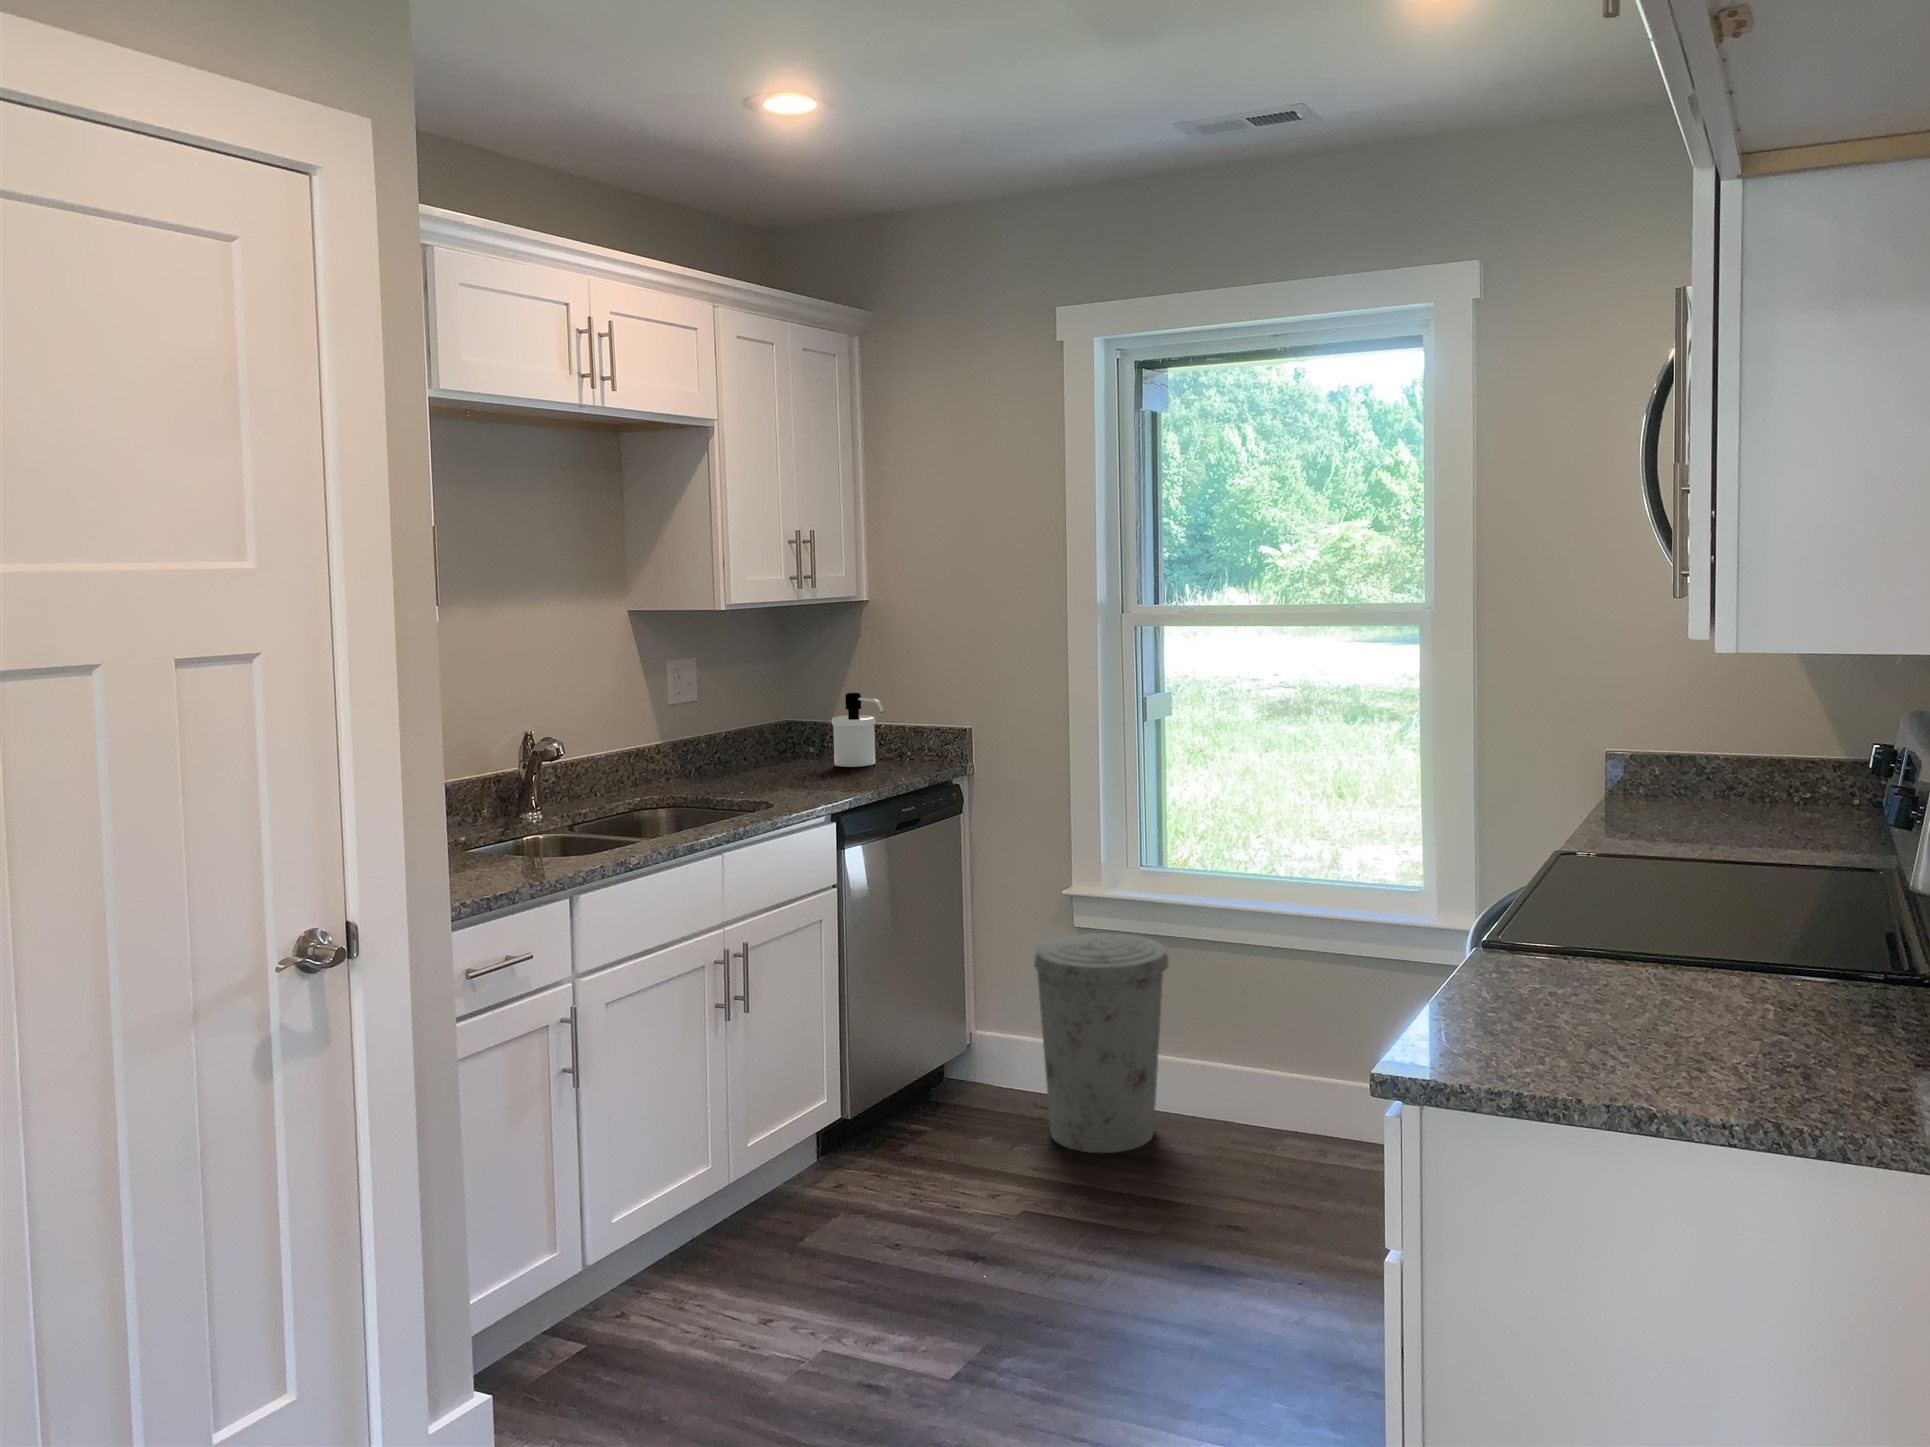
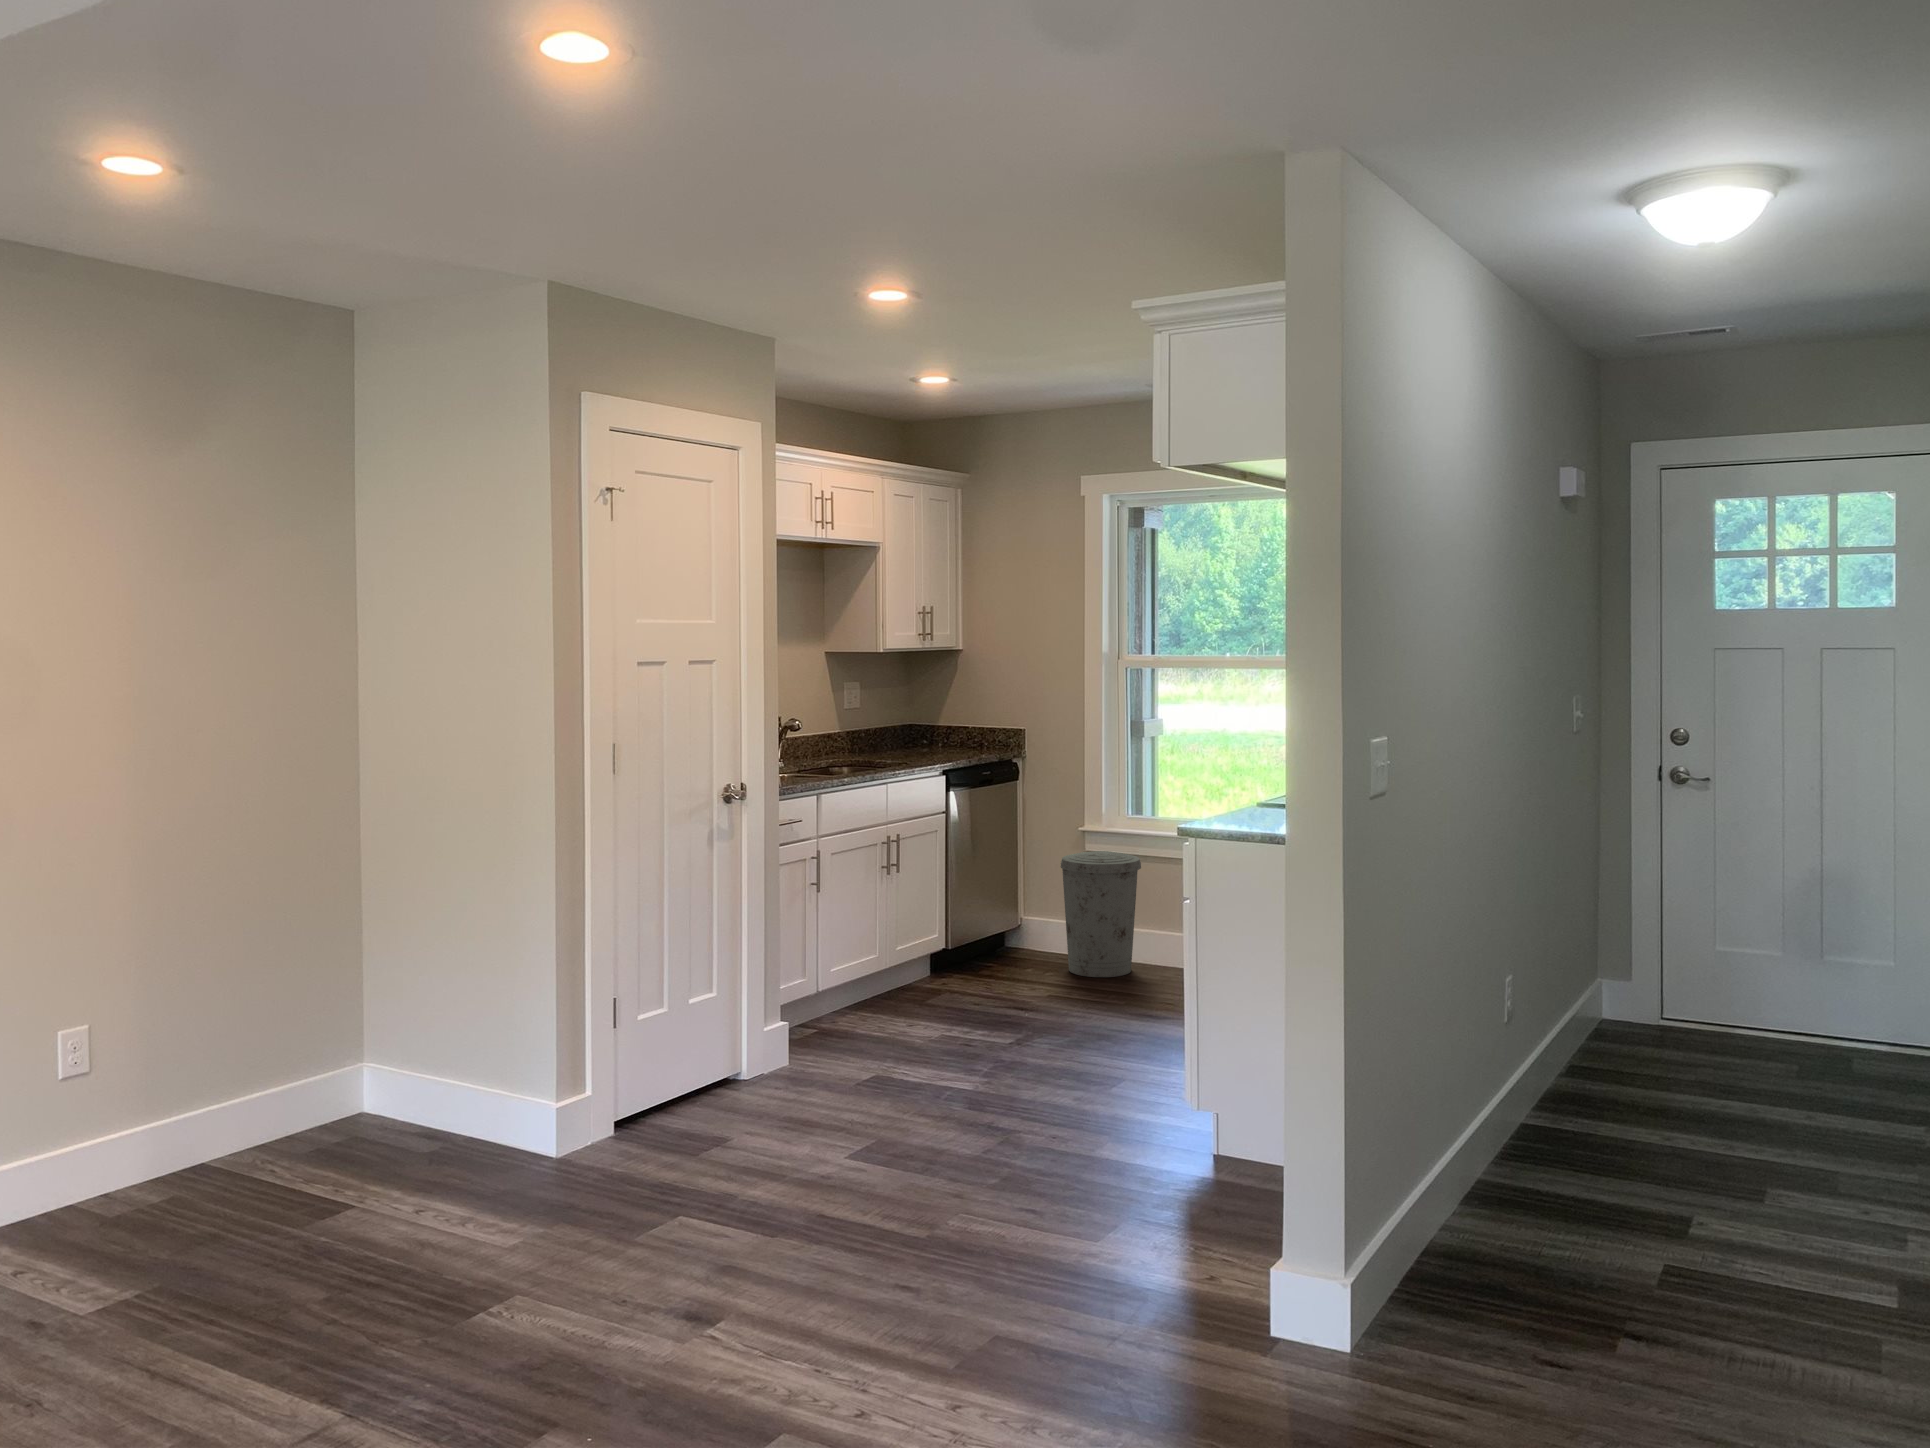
soap dispenser: present [832,693,884,767] -> none [940,706,973,751]

